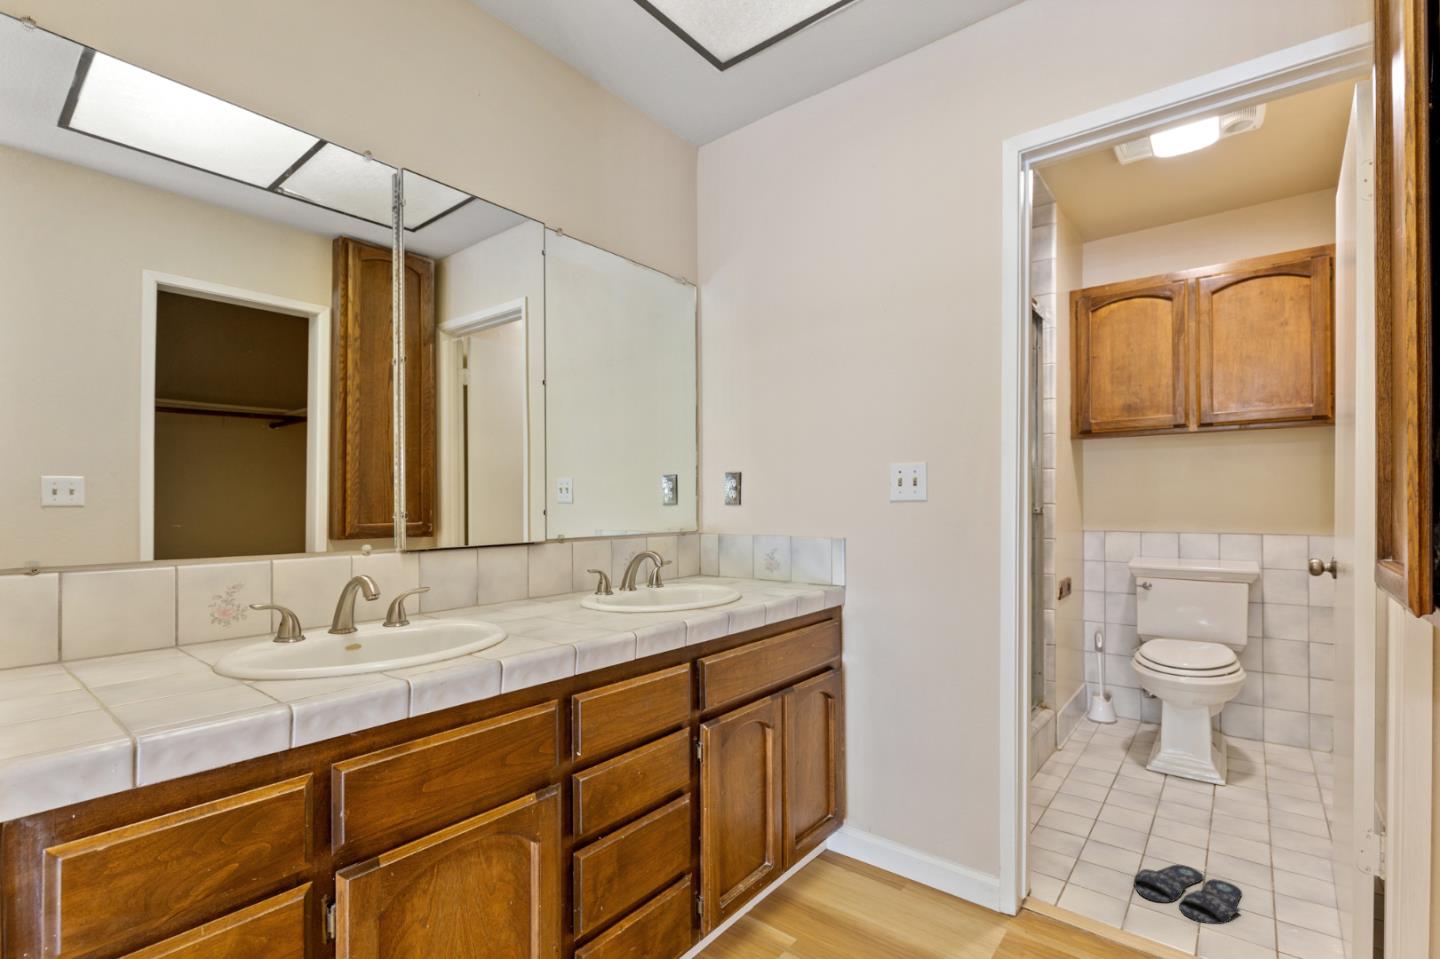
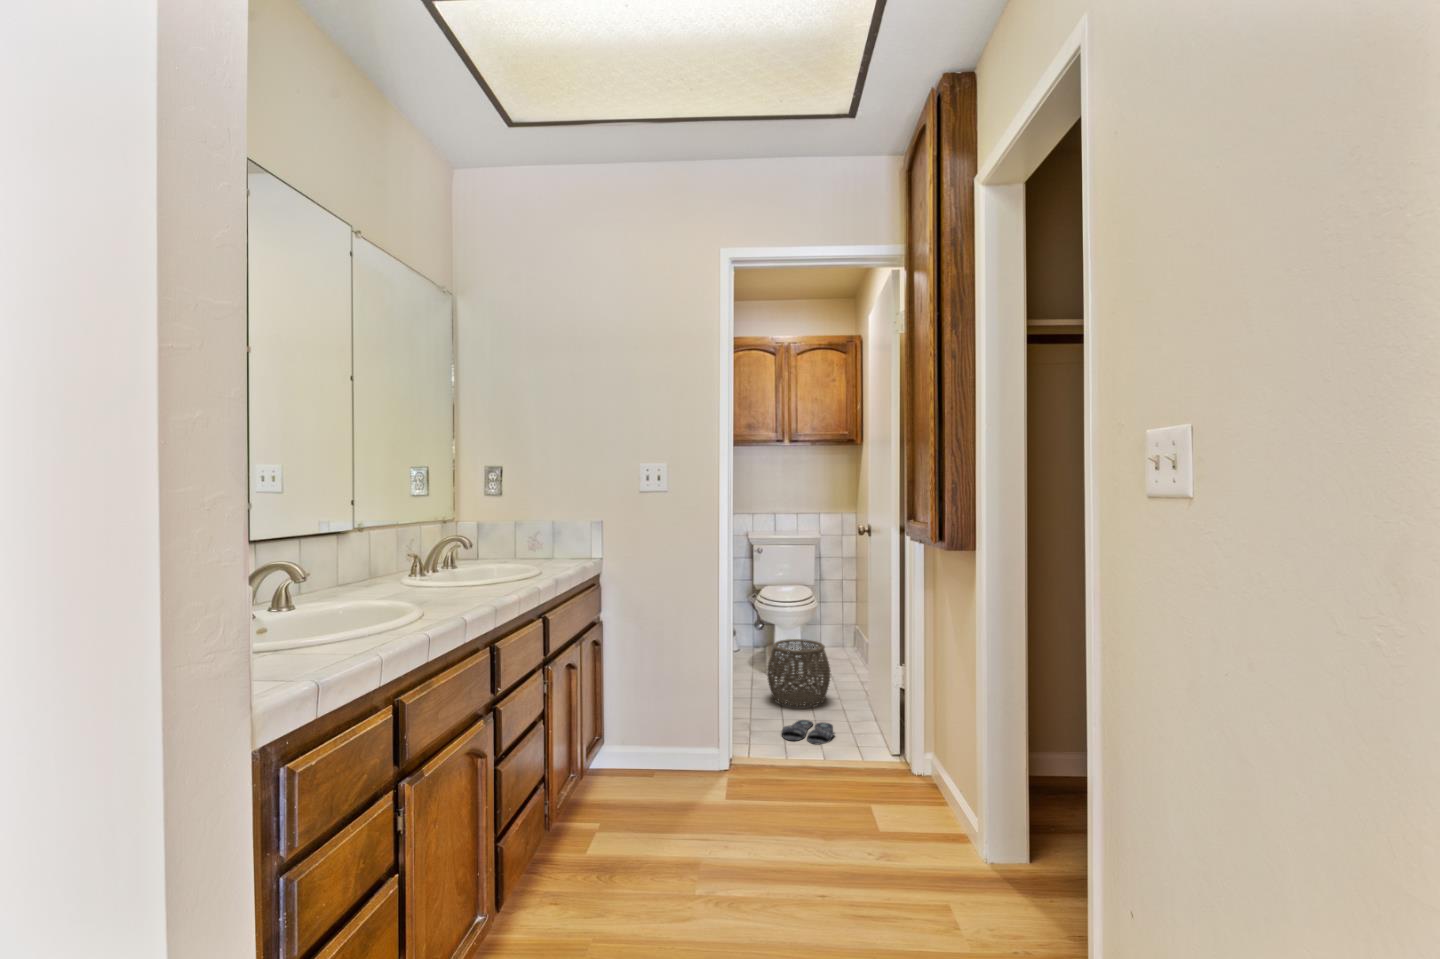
woven basket: none [1134,726,1256,844] -> present [767,639,830,706]

